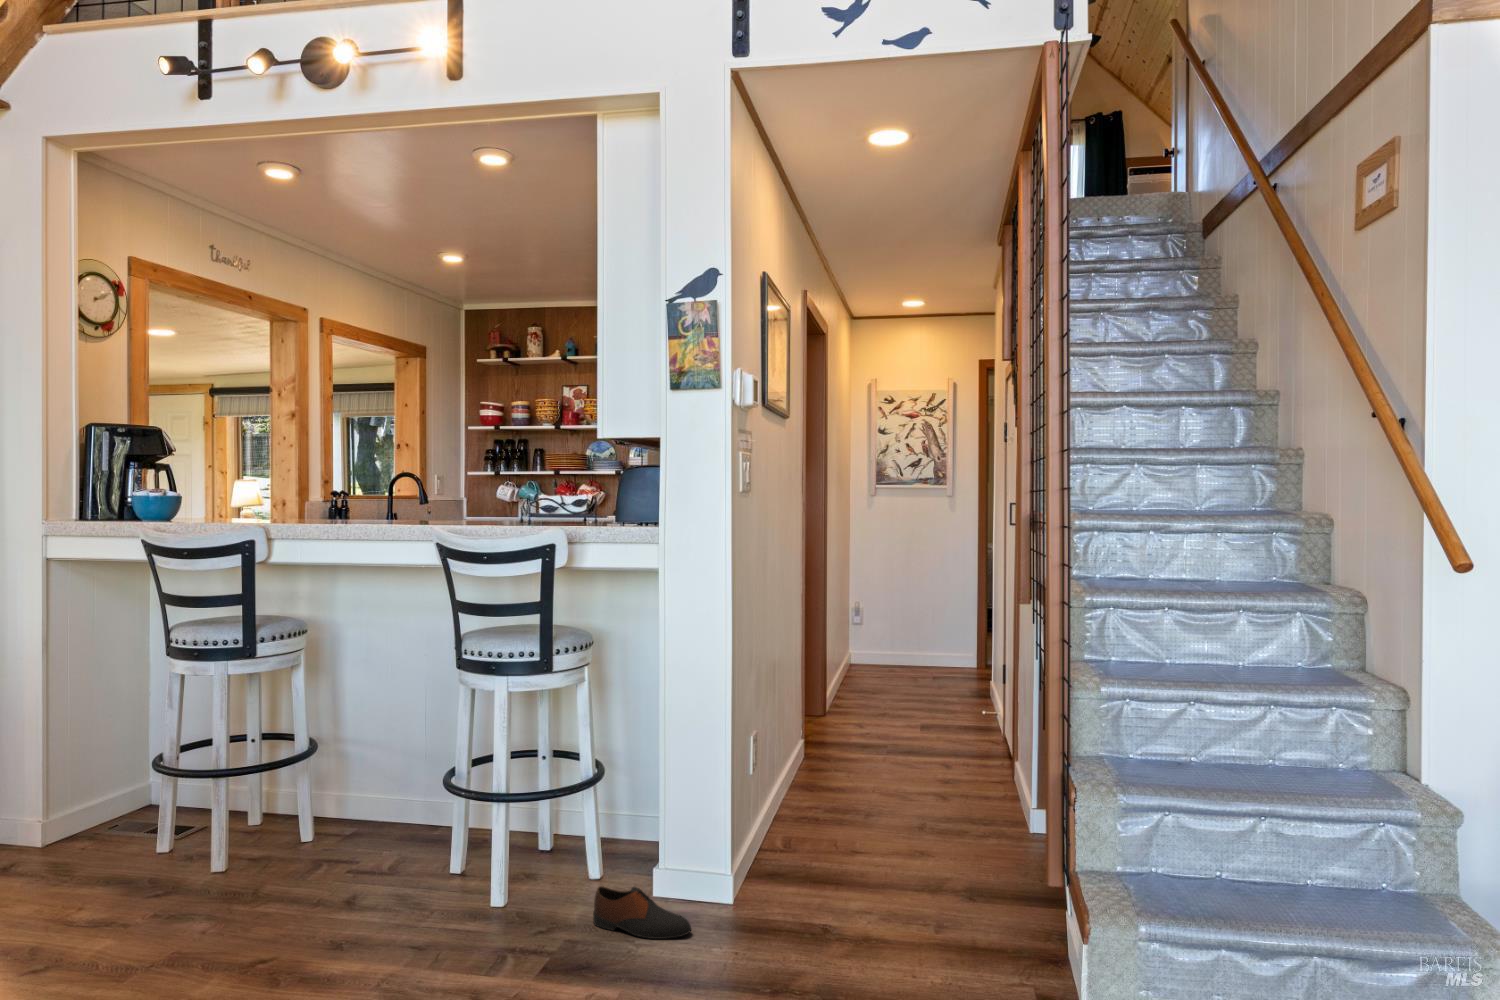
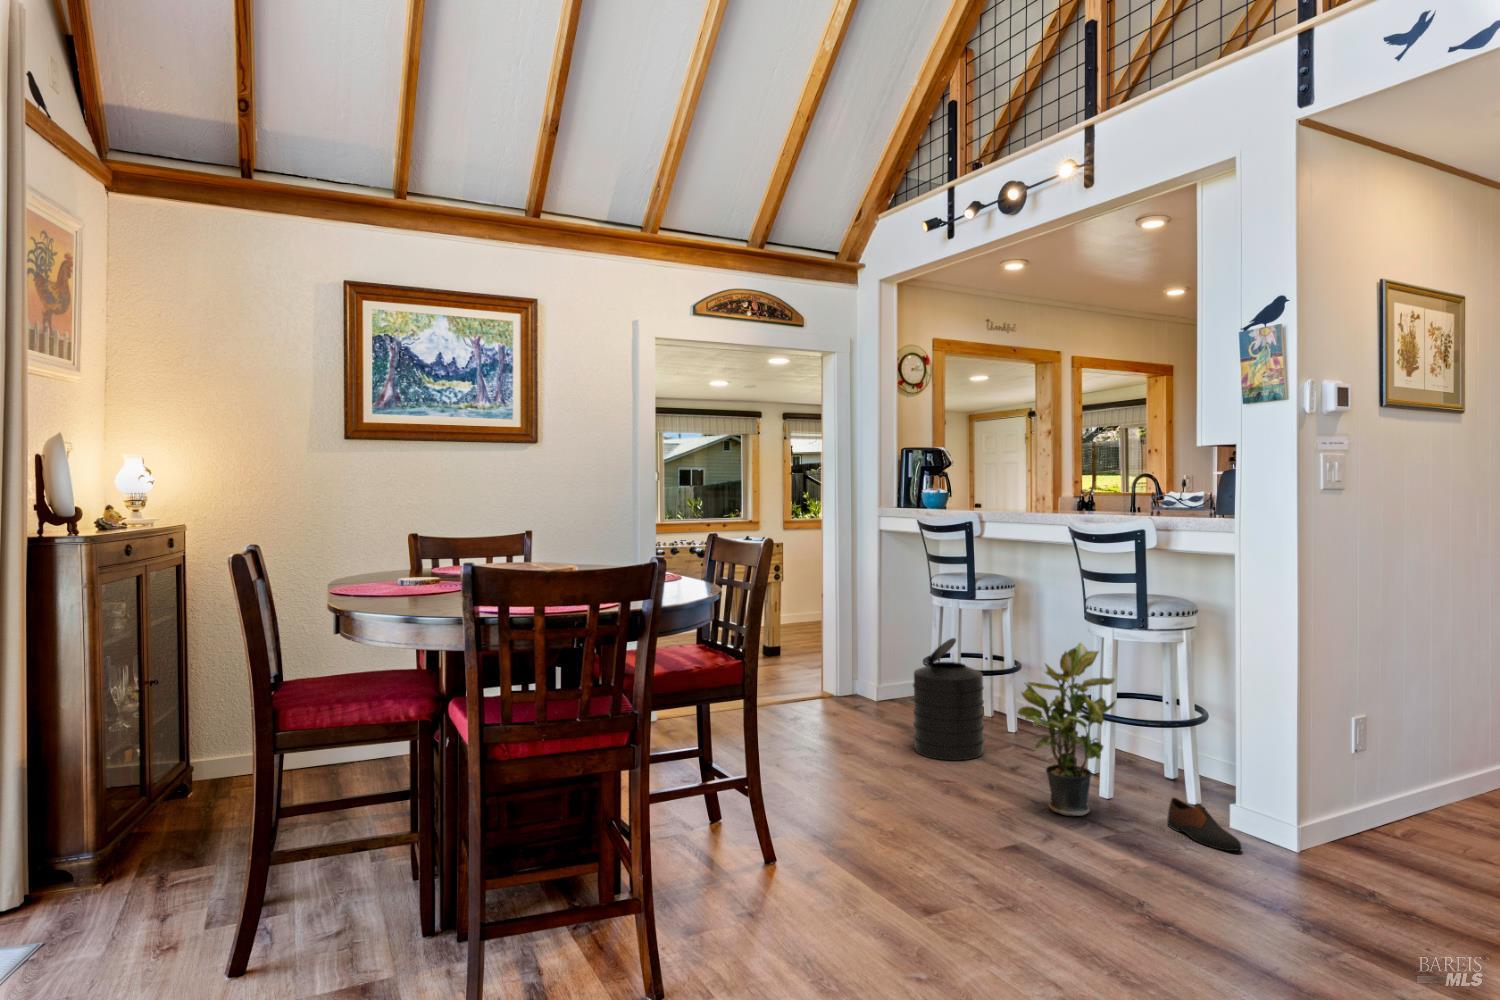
potted plant: none [394,705,531,961] -> present [1018,643,1115,816]
trash can: none [165,724,292,931] -> present [913,638,984,760]

